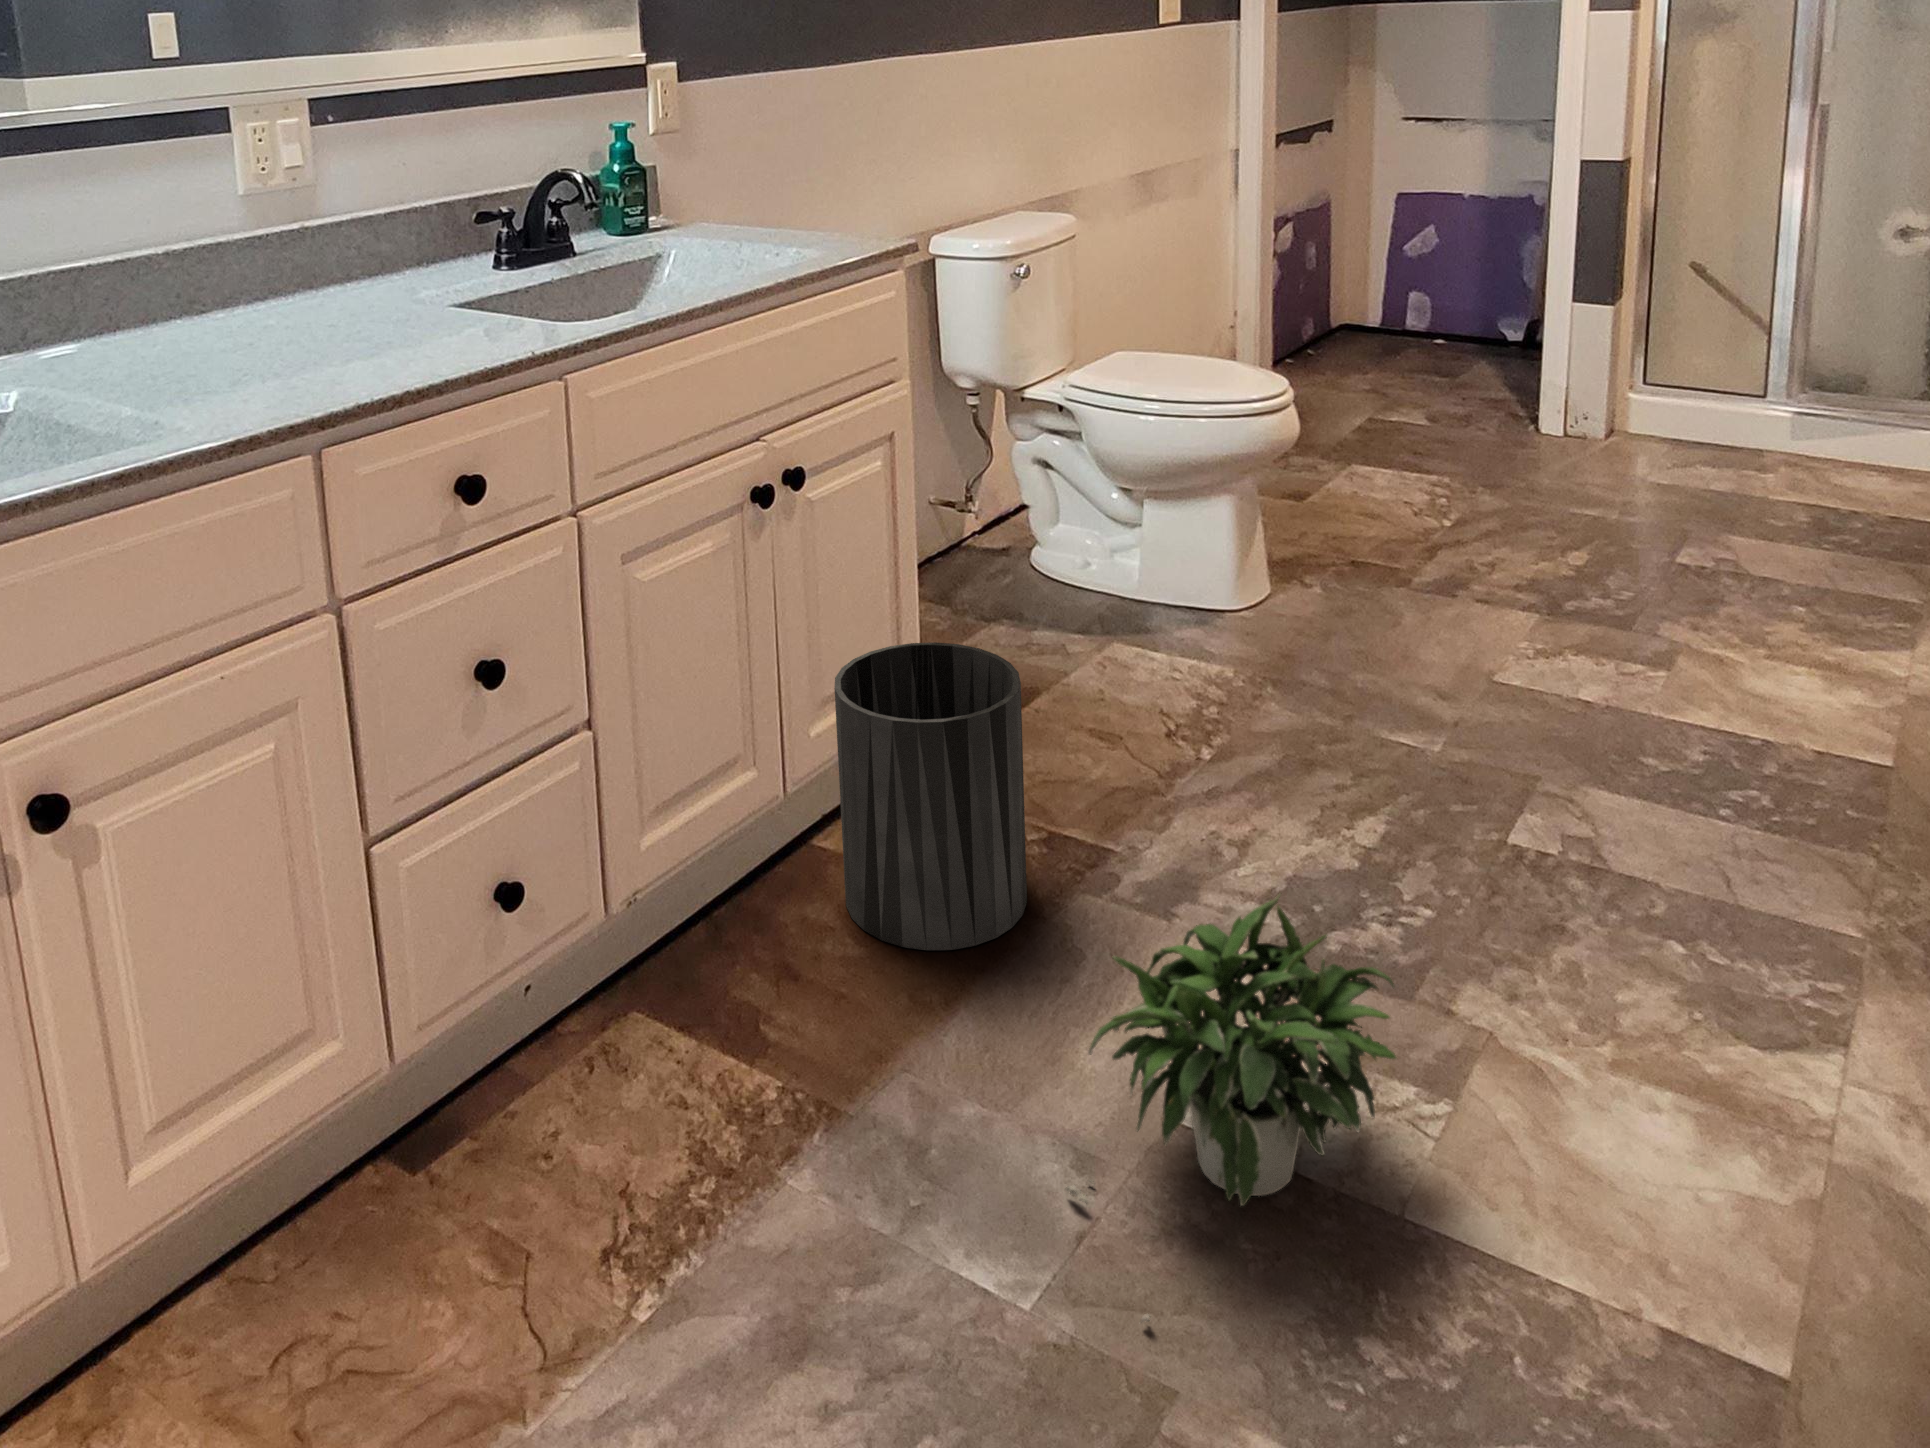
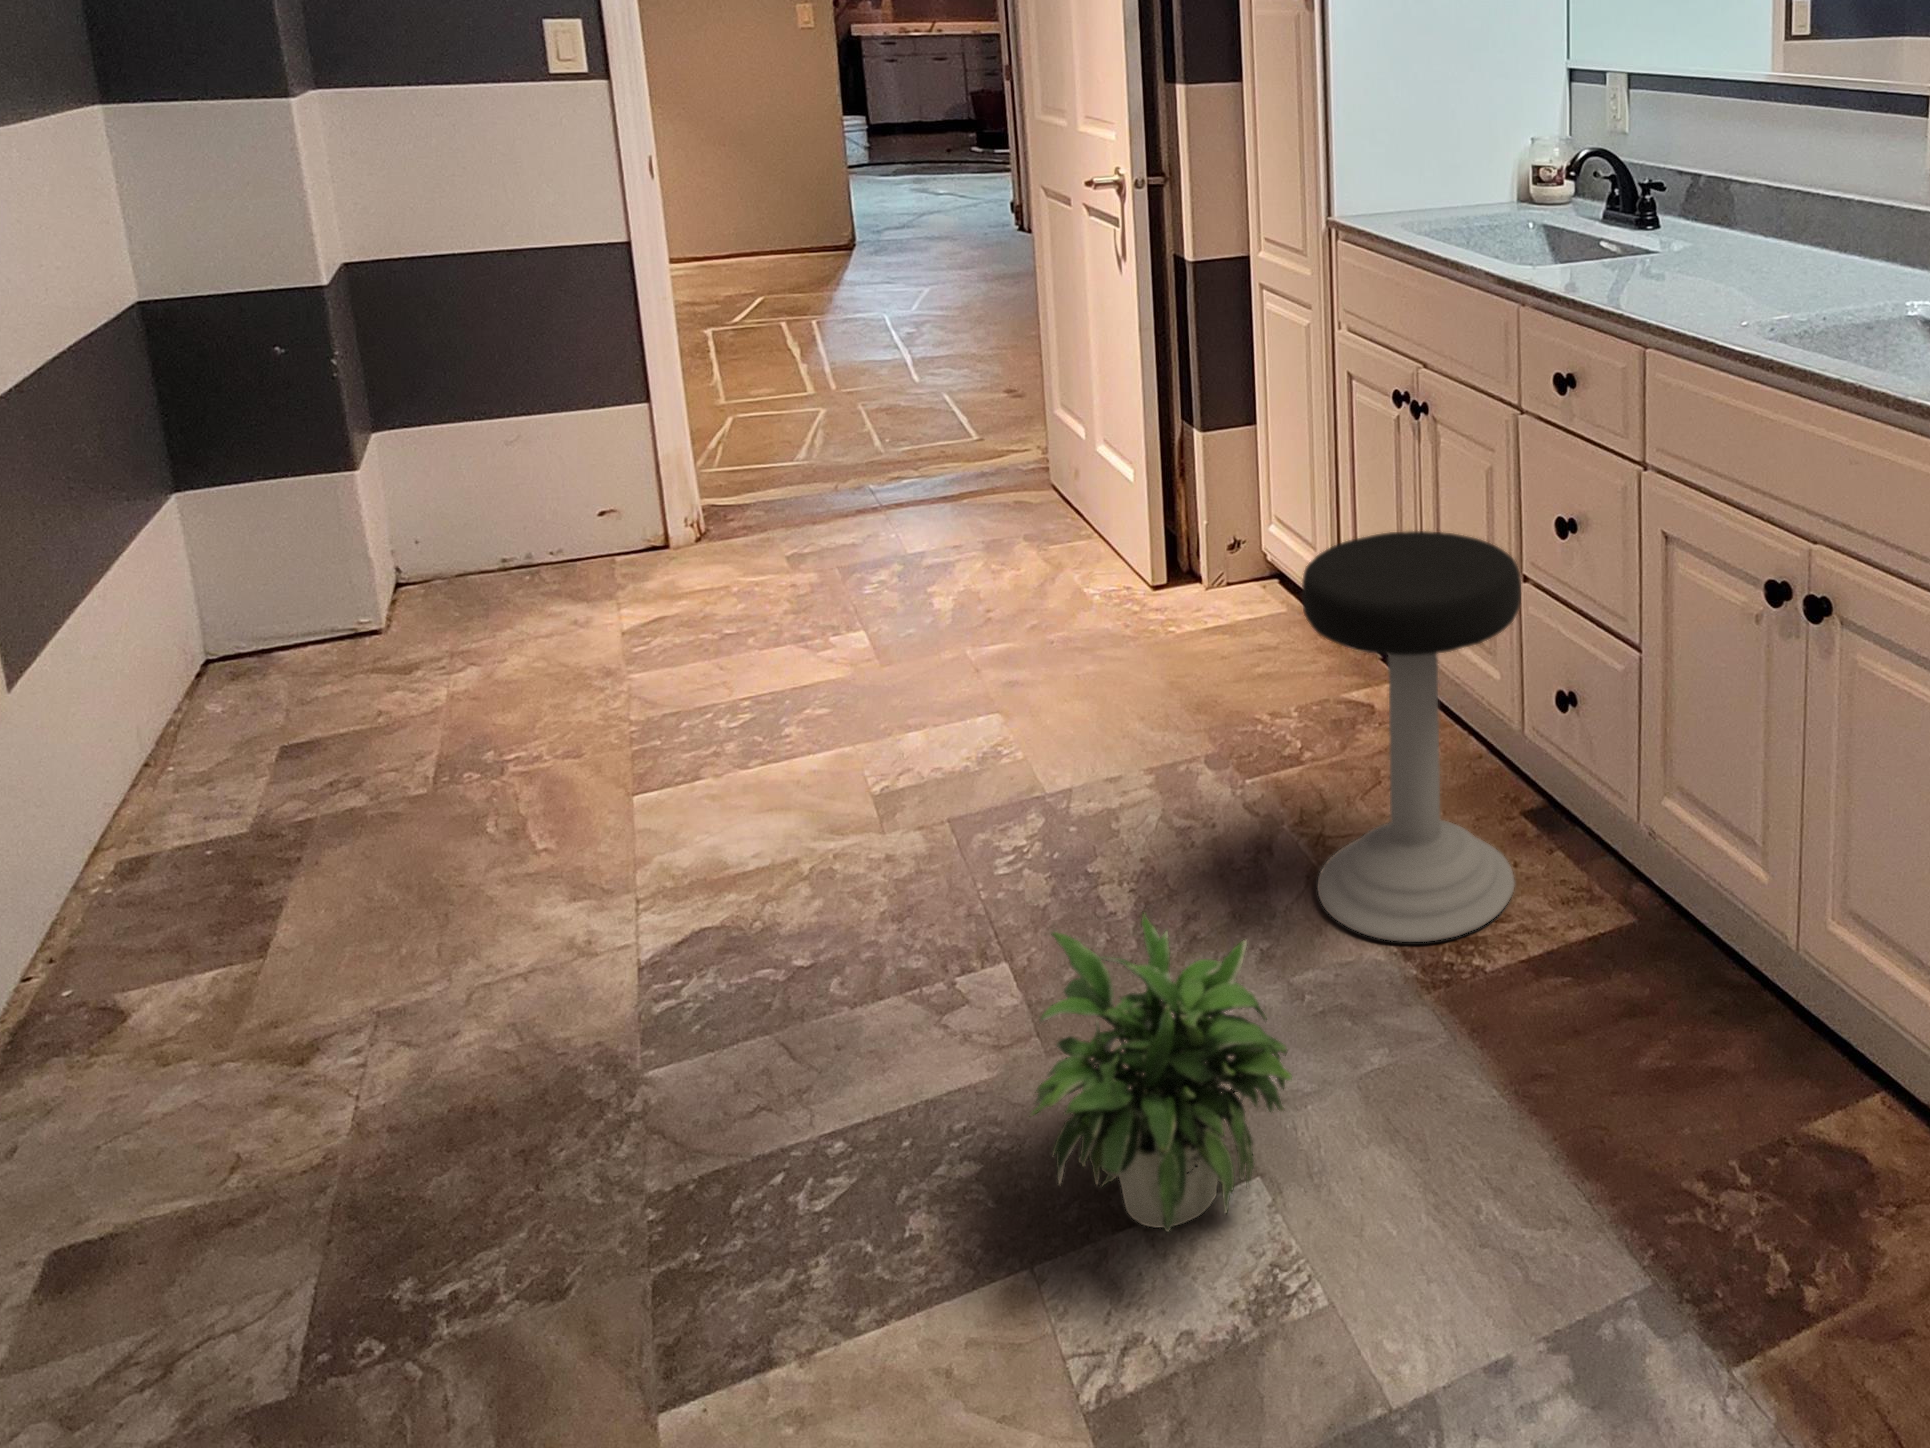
trash can: present [834,642,1027,950] -> none [1594,830,1827,1233]
stool: none [457,704,779,1300] -> present [1302,531,1521,942]

